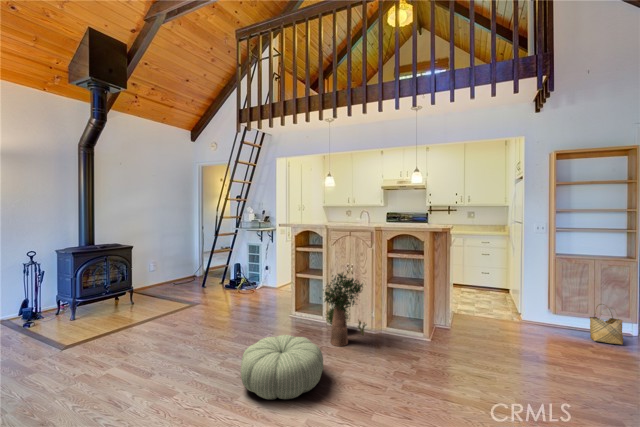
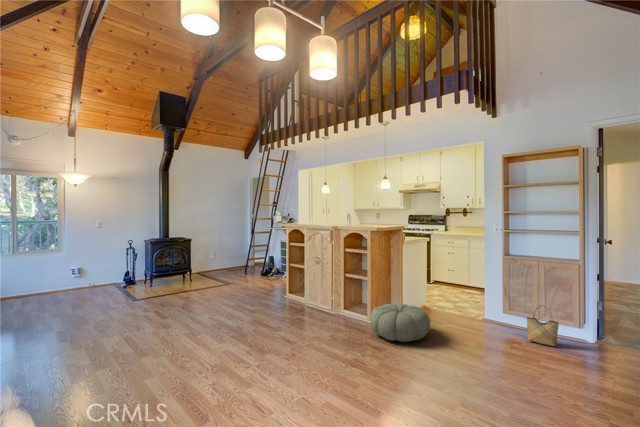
potted plant: present [323,273,366,346] -> none [282,261,324,318]
pouf: present [241,335,323,399] -> present [370,304,430,342]

